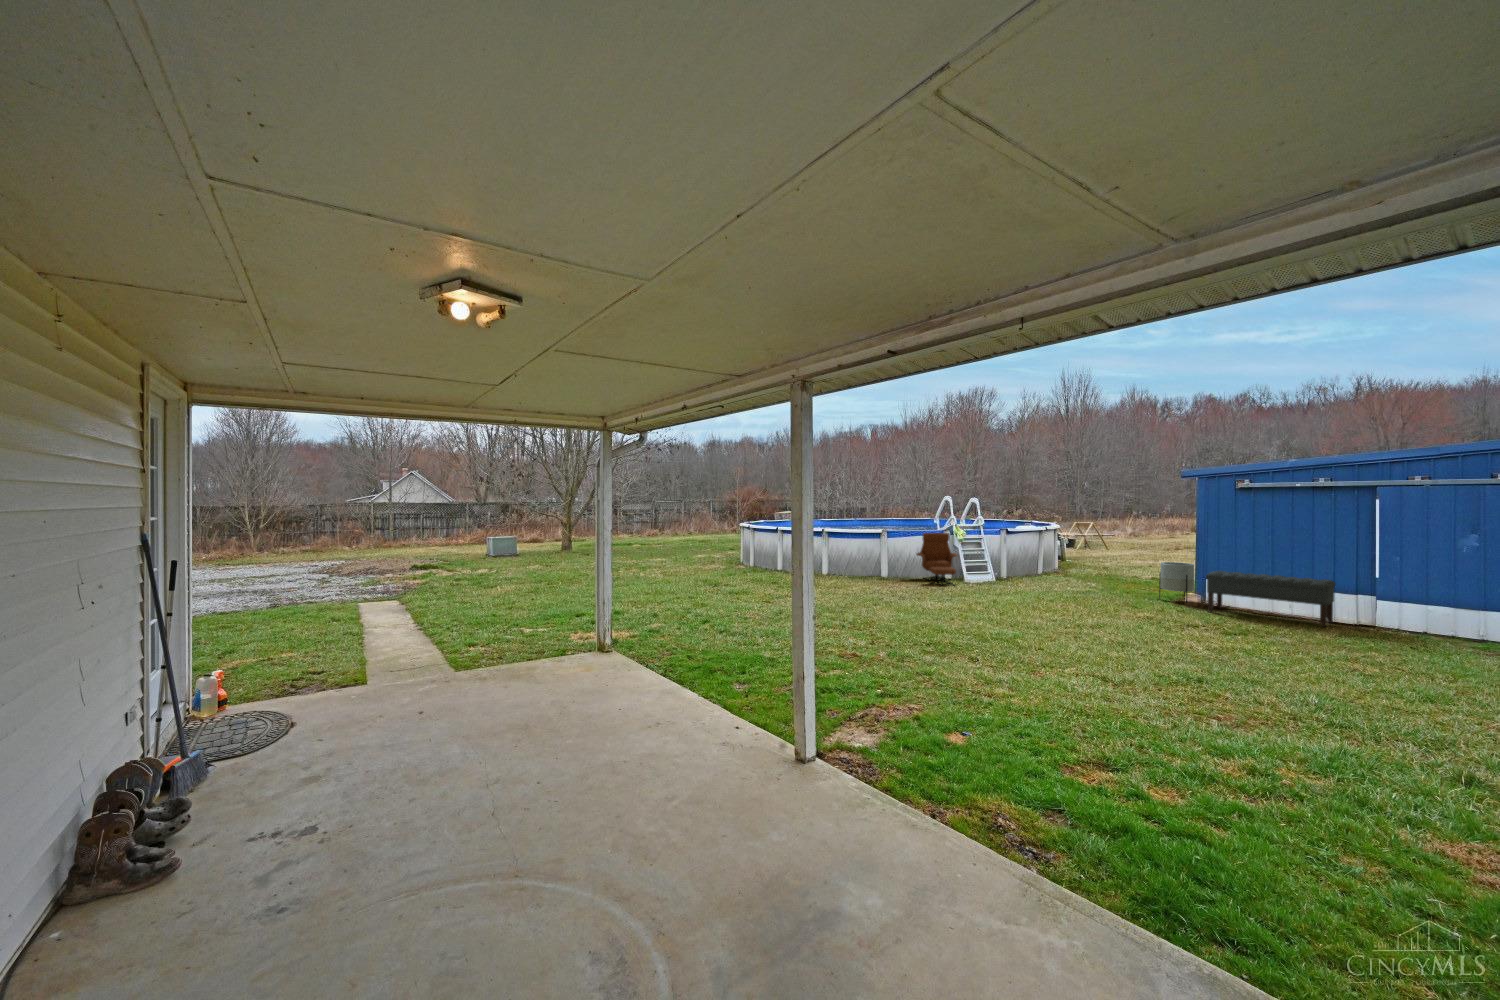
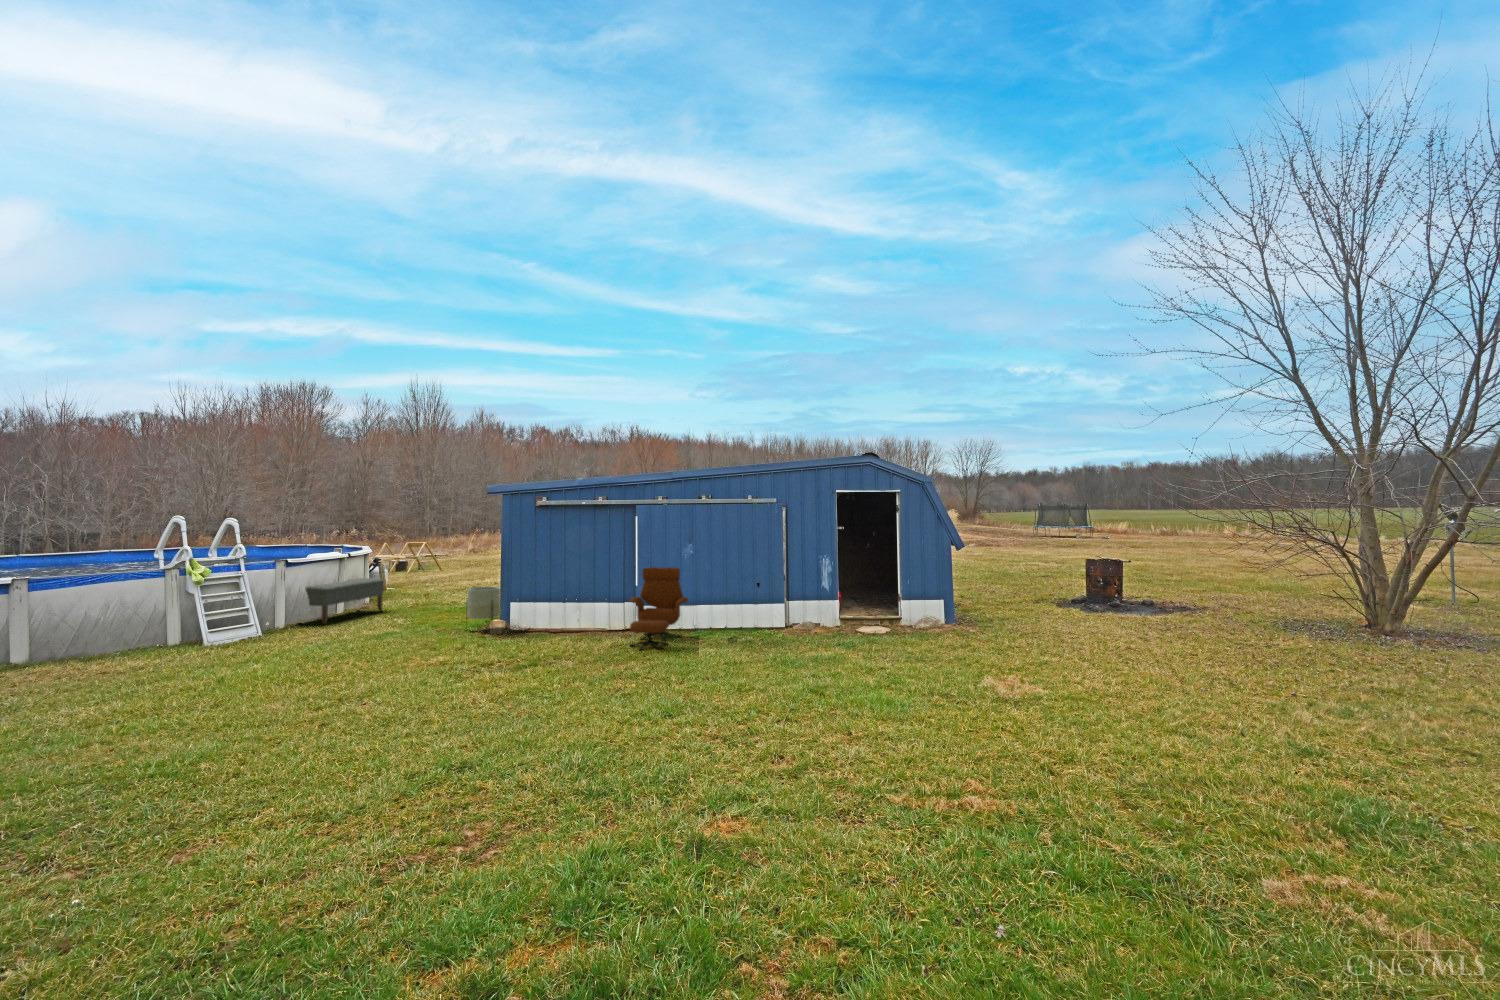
lounge chair: present [917,533,957,585] -> present [630,567,688,650]
bench: present [1206,571,1335,627] -> present [305,578,384,624]

